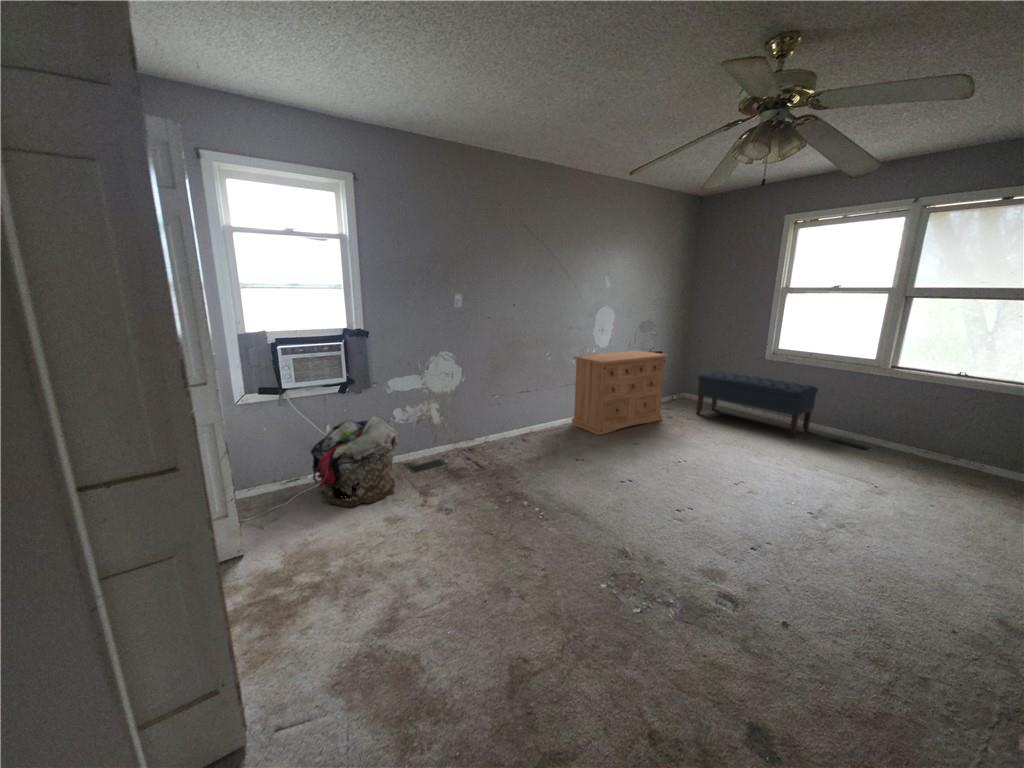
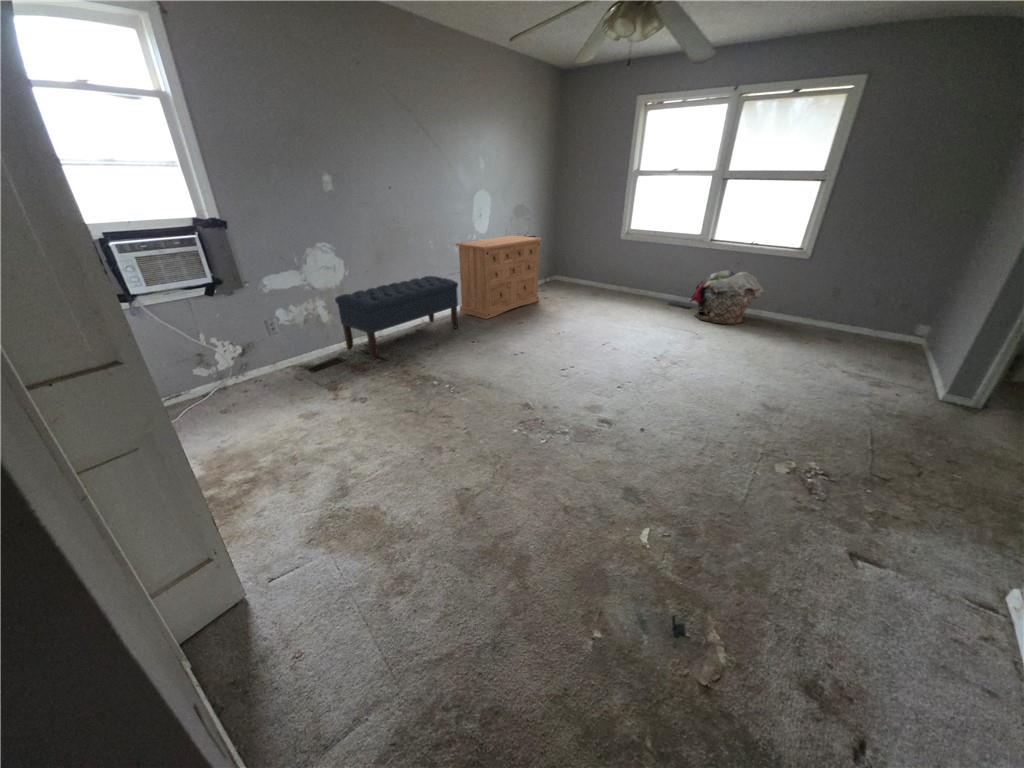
bench: present [696,371,818,438] -> present [335,276,458,359]
laundry basket: present [311,416,399,507] -> present [690,270,764,325]

